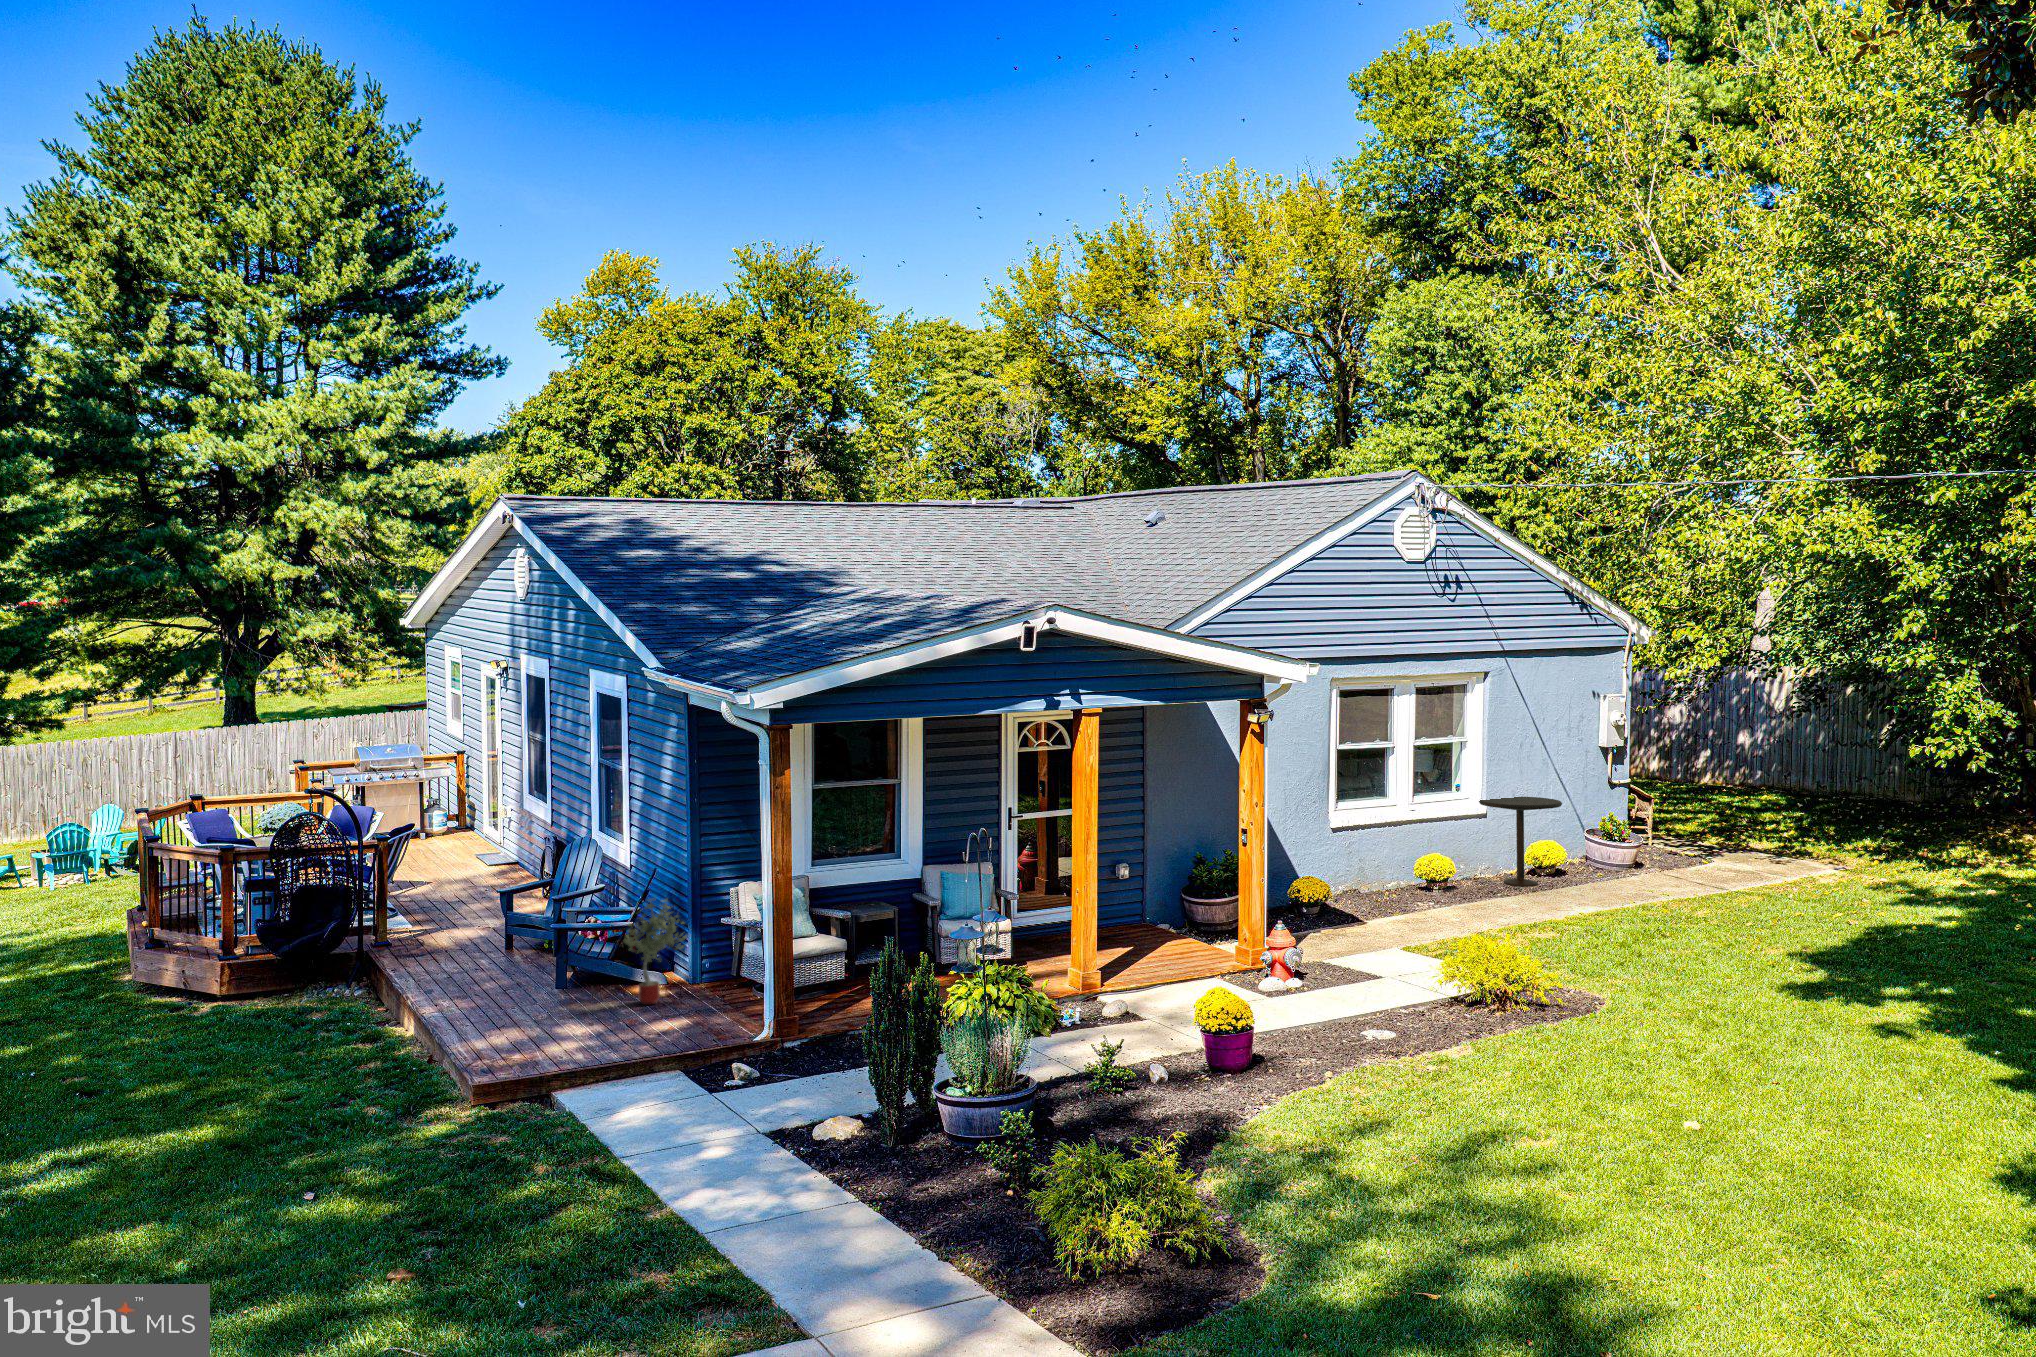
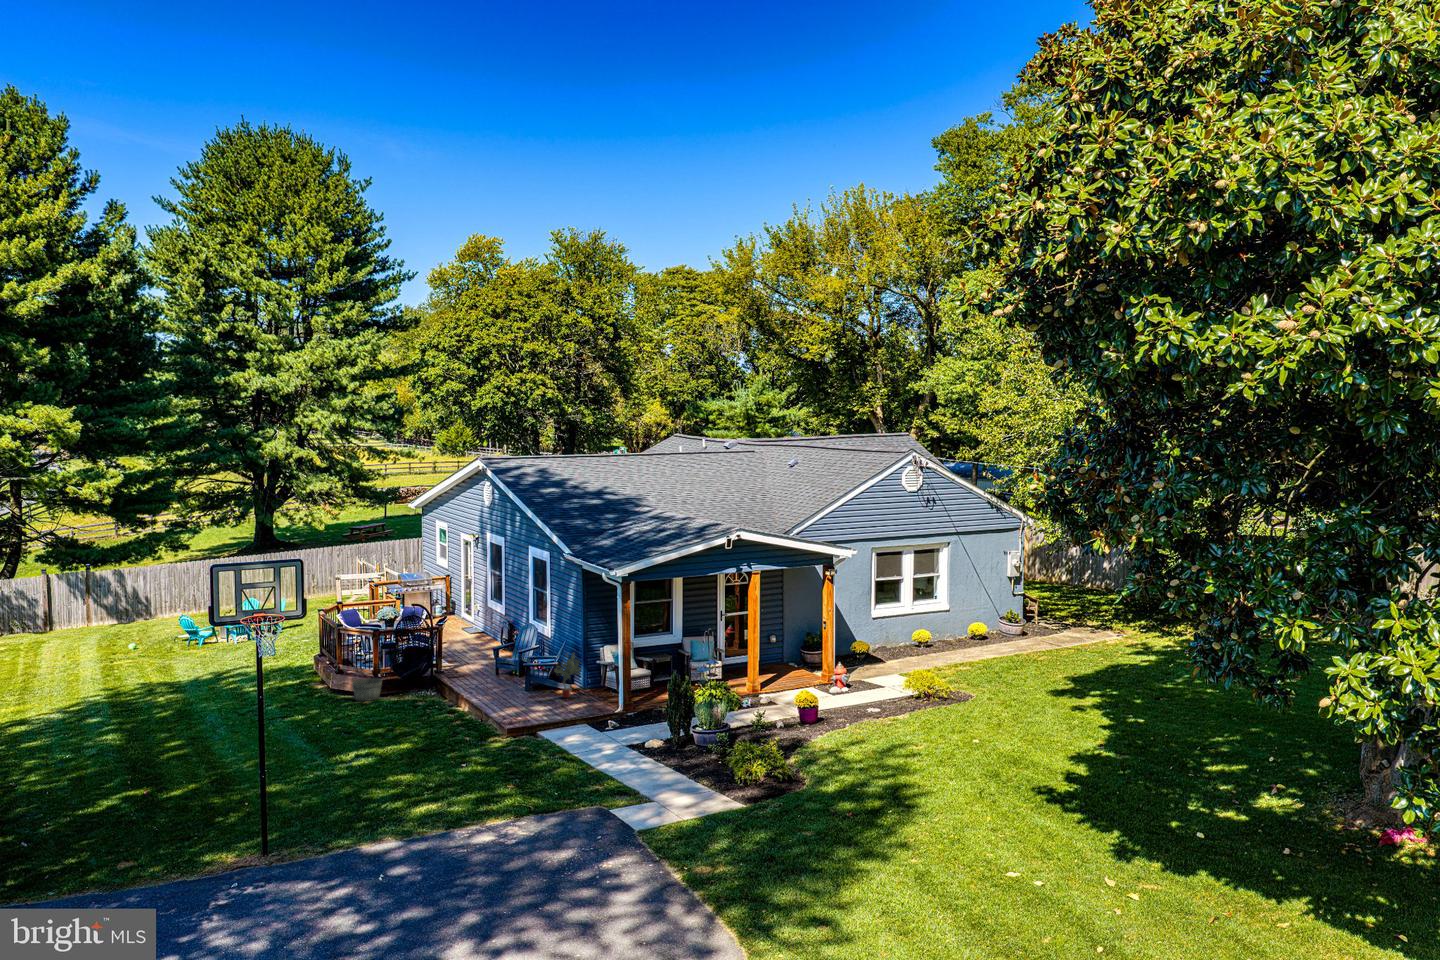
pedestal table: present [1479,796,1562,886] -> none [946,601,985,645]
wooden bucket: none [147,950,224,1013] -> present [352,678,382,701]

